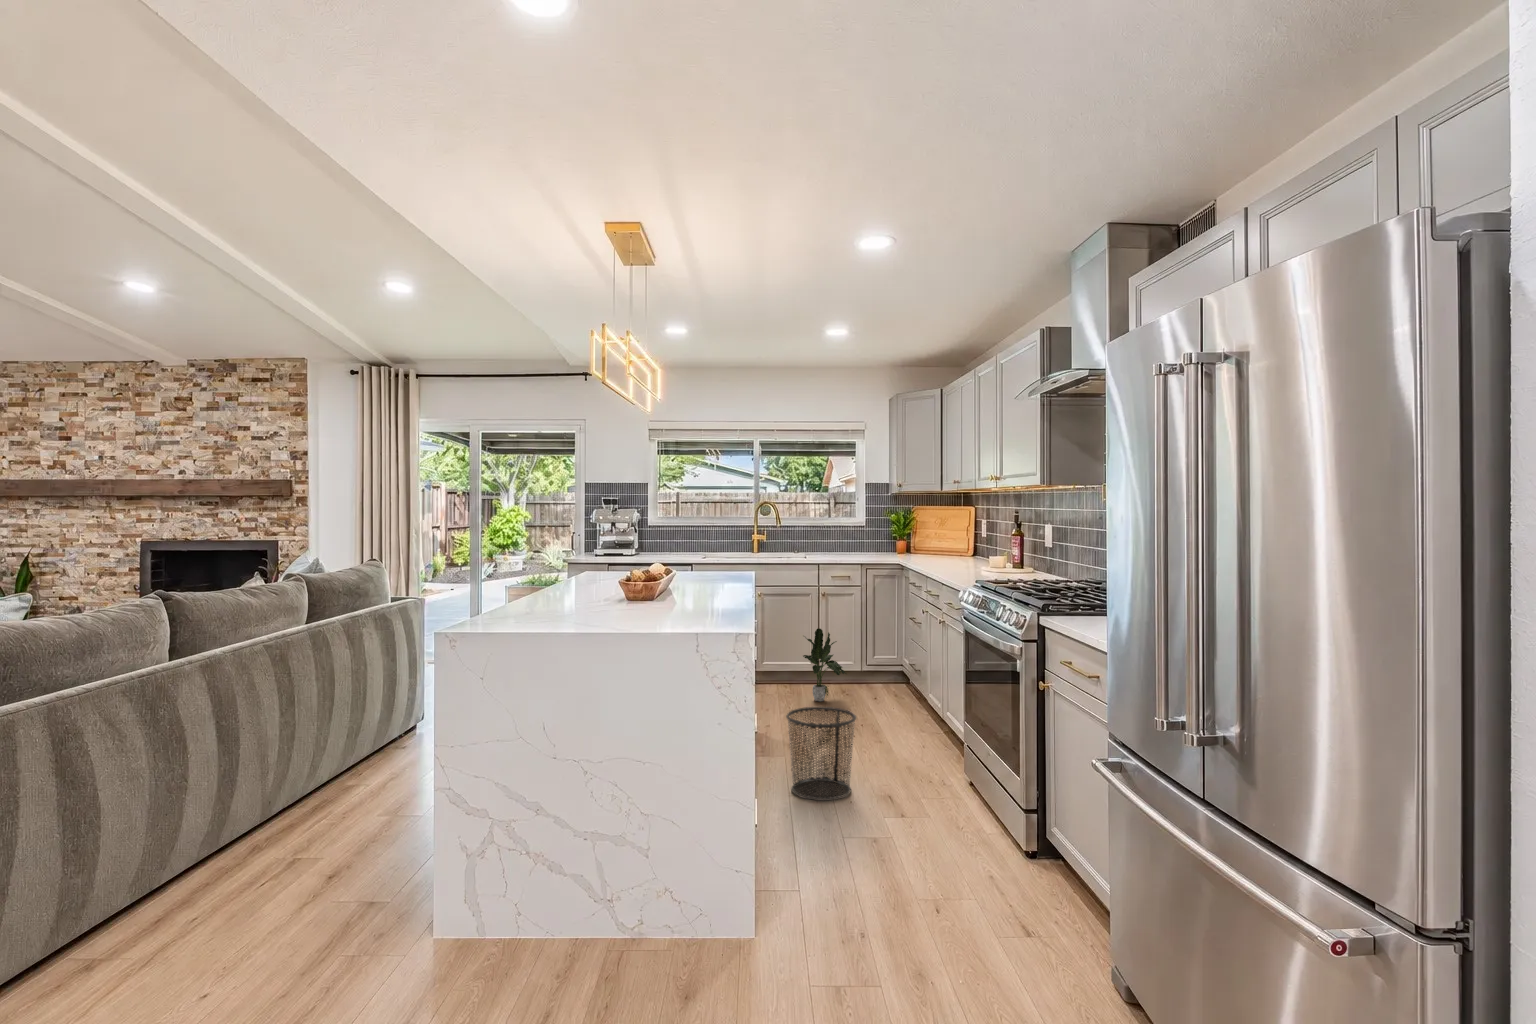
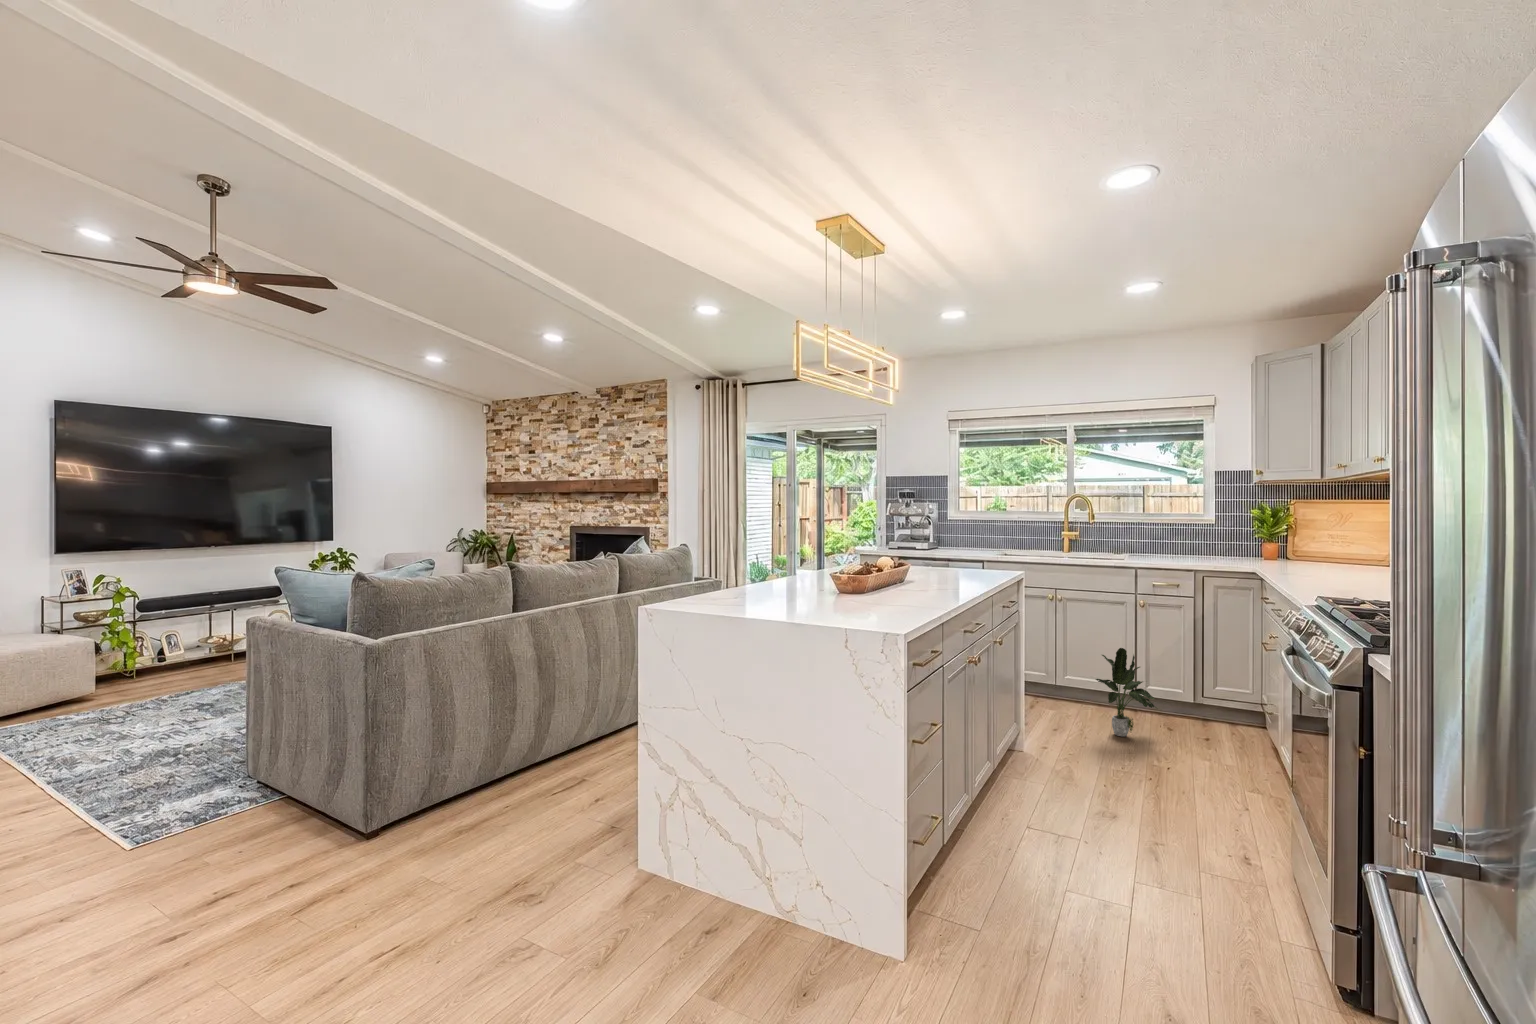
trash can: present [786,707,856,801] -> none [1004,751,1099,877]

